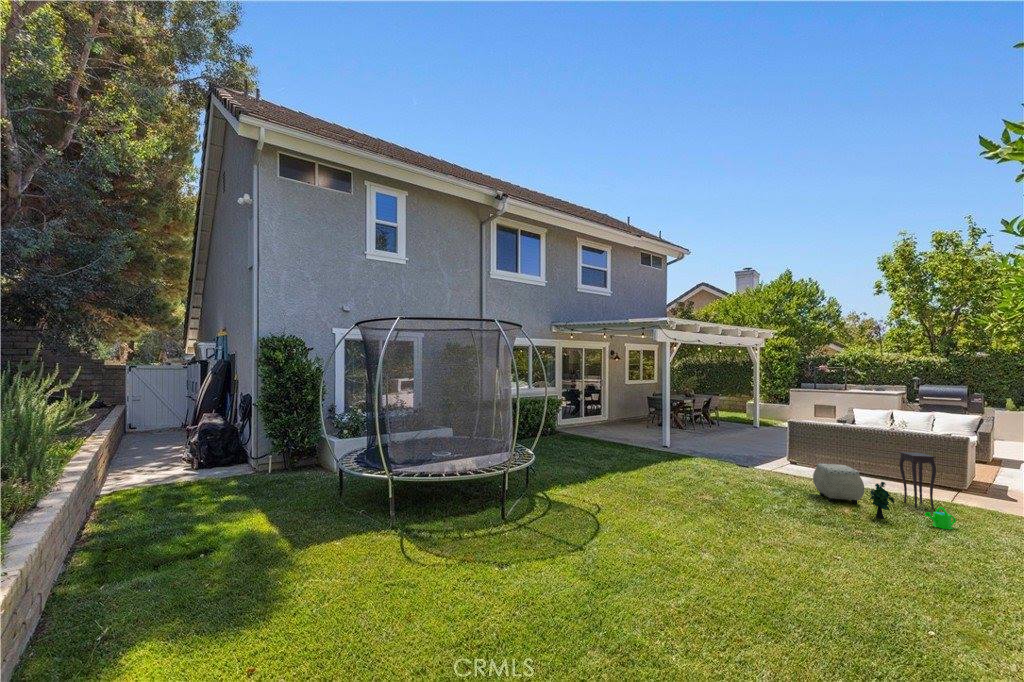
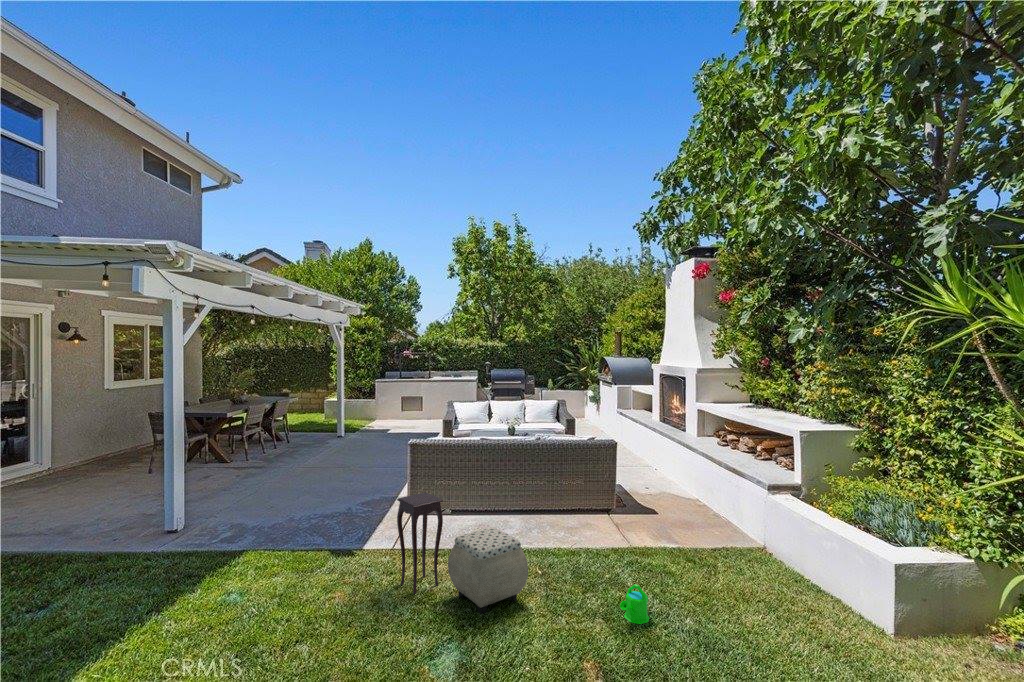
side table: present [899,452,936,508] -> present [397,492,443,594]
decorative plant: present [870,482,895,519] -> none [547,567,588,639]

